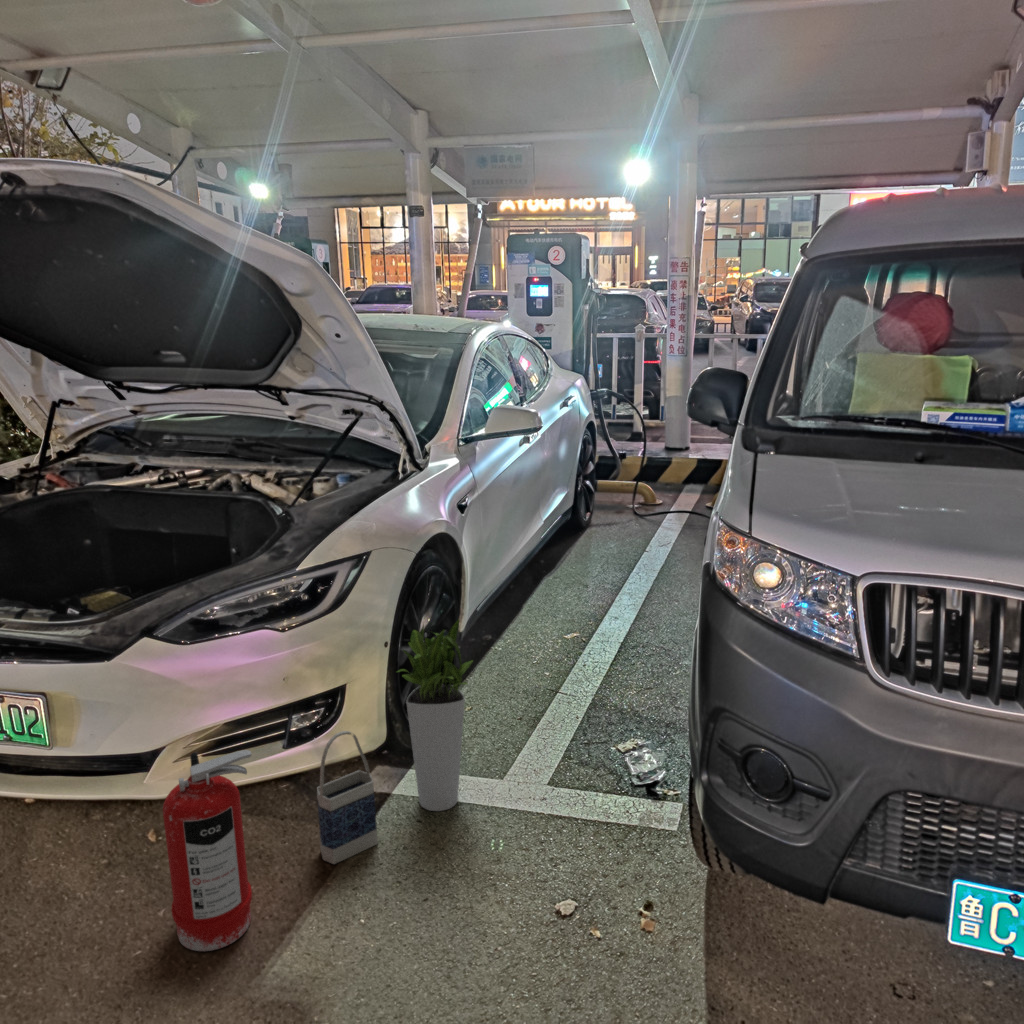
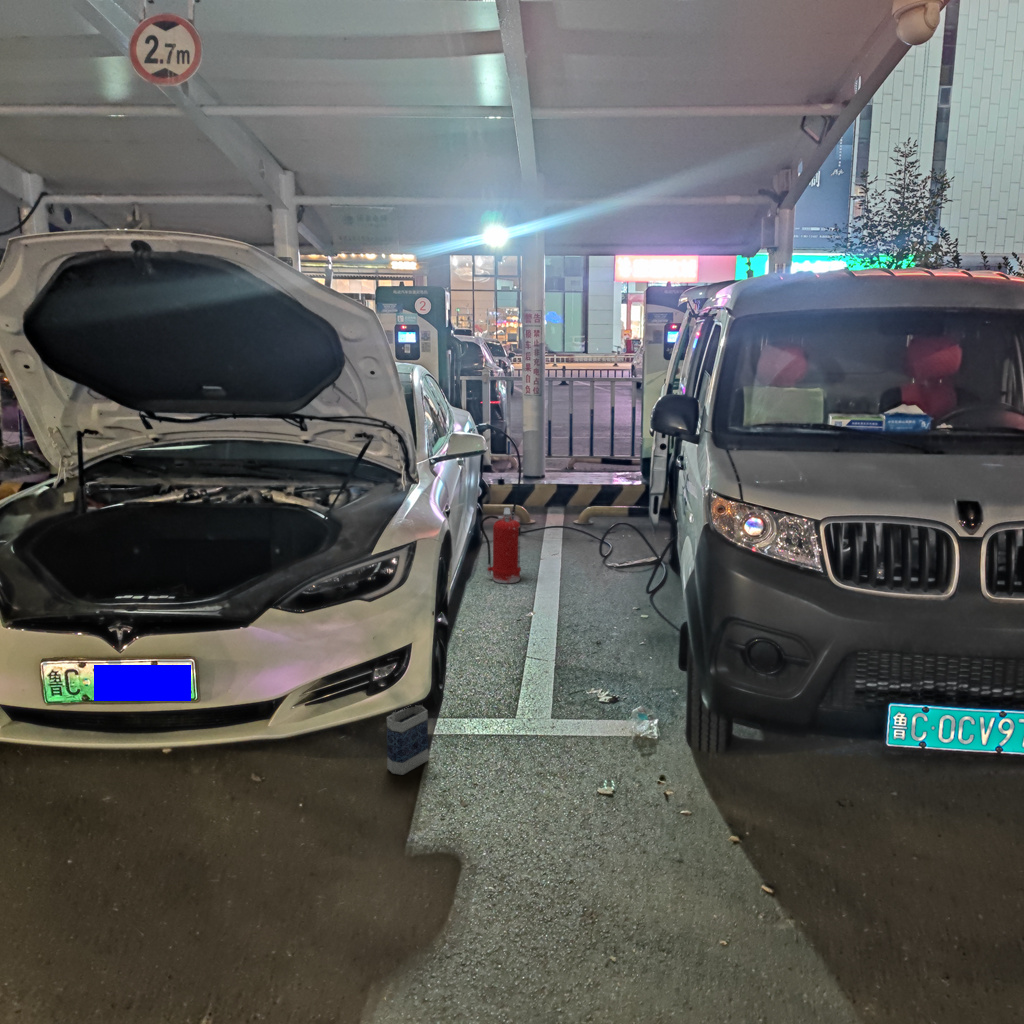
planter: present [397,620,472,811] -> none [433,588,491,737]
fire extinguisher: present [163,750,252,951] -> present [480,508,521,583]

